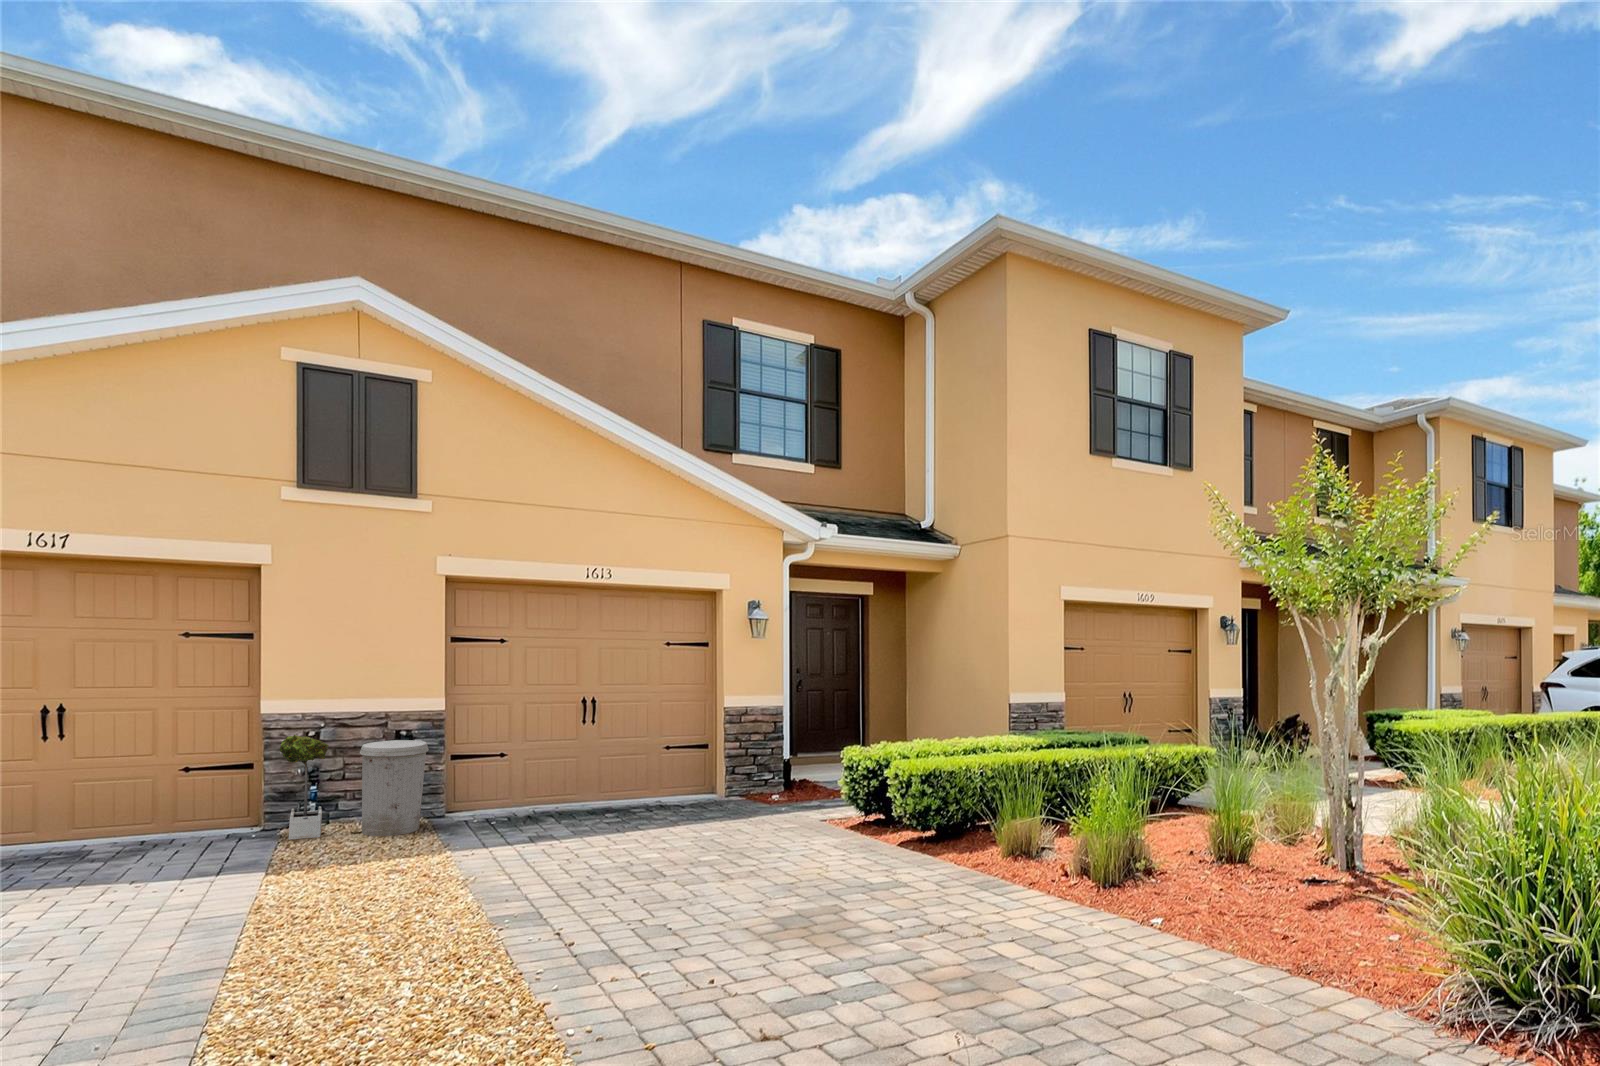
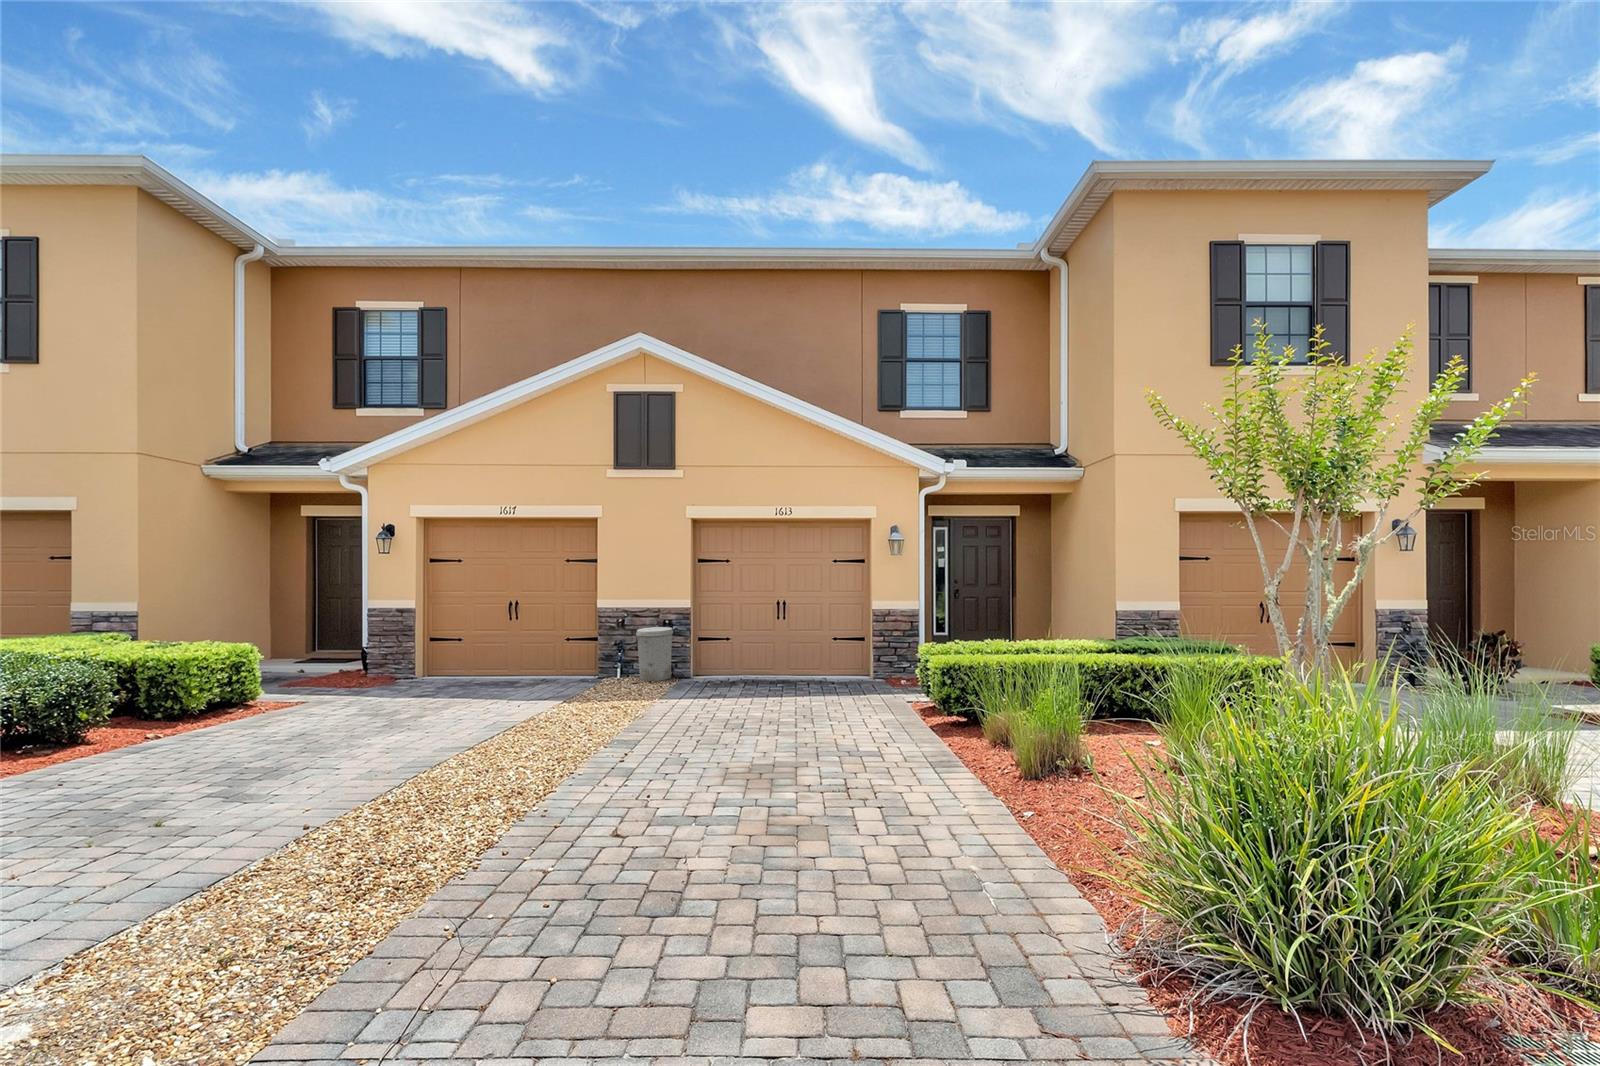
potted tree: present [280,735,329,840] -> none [599,622,625,679]

